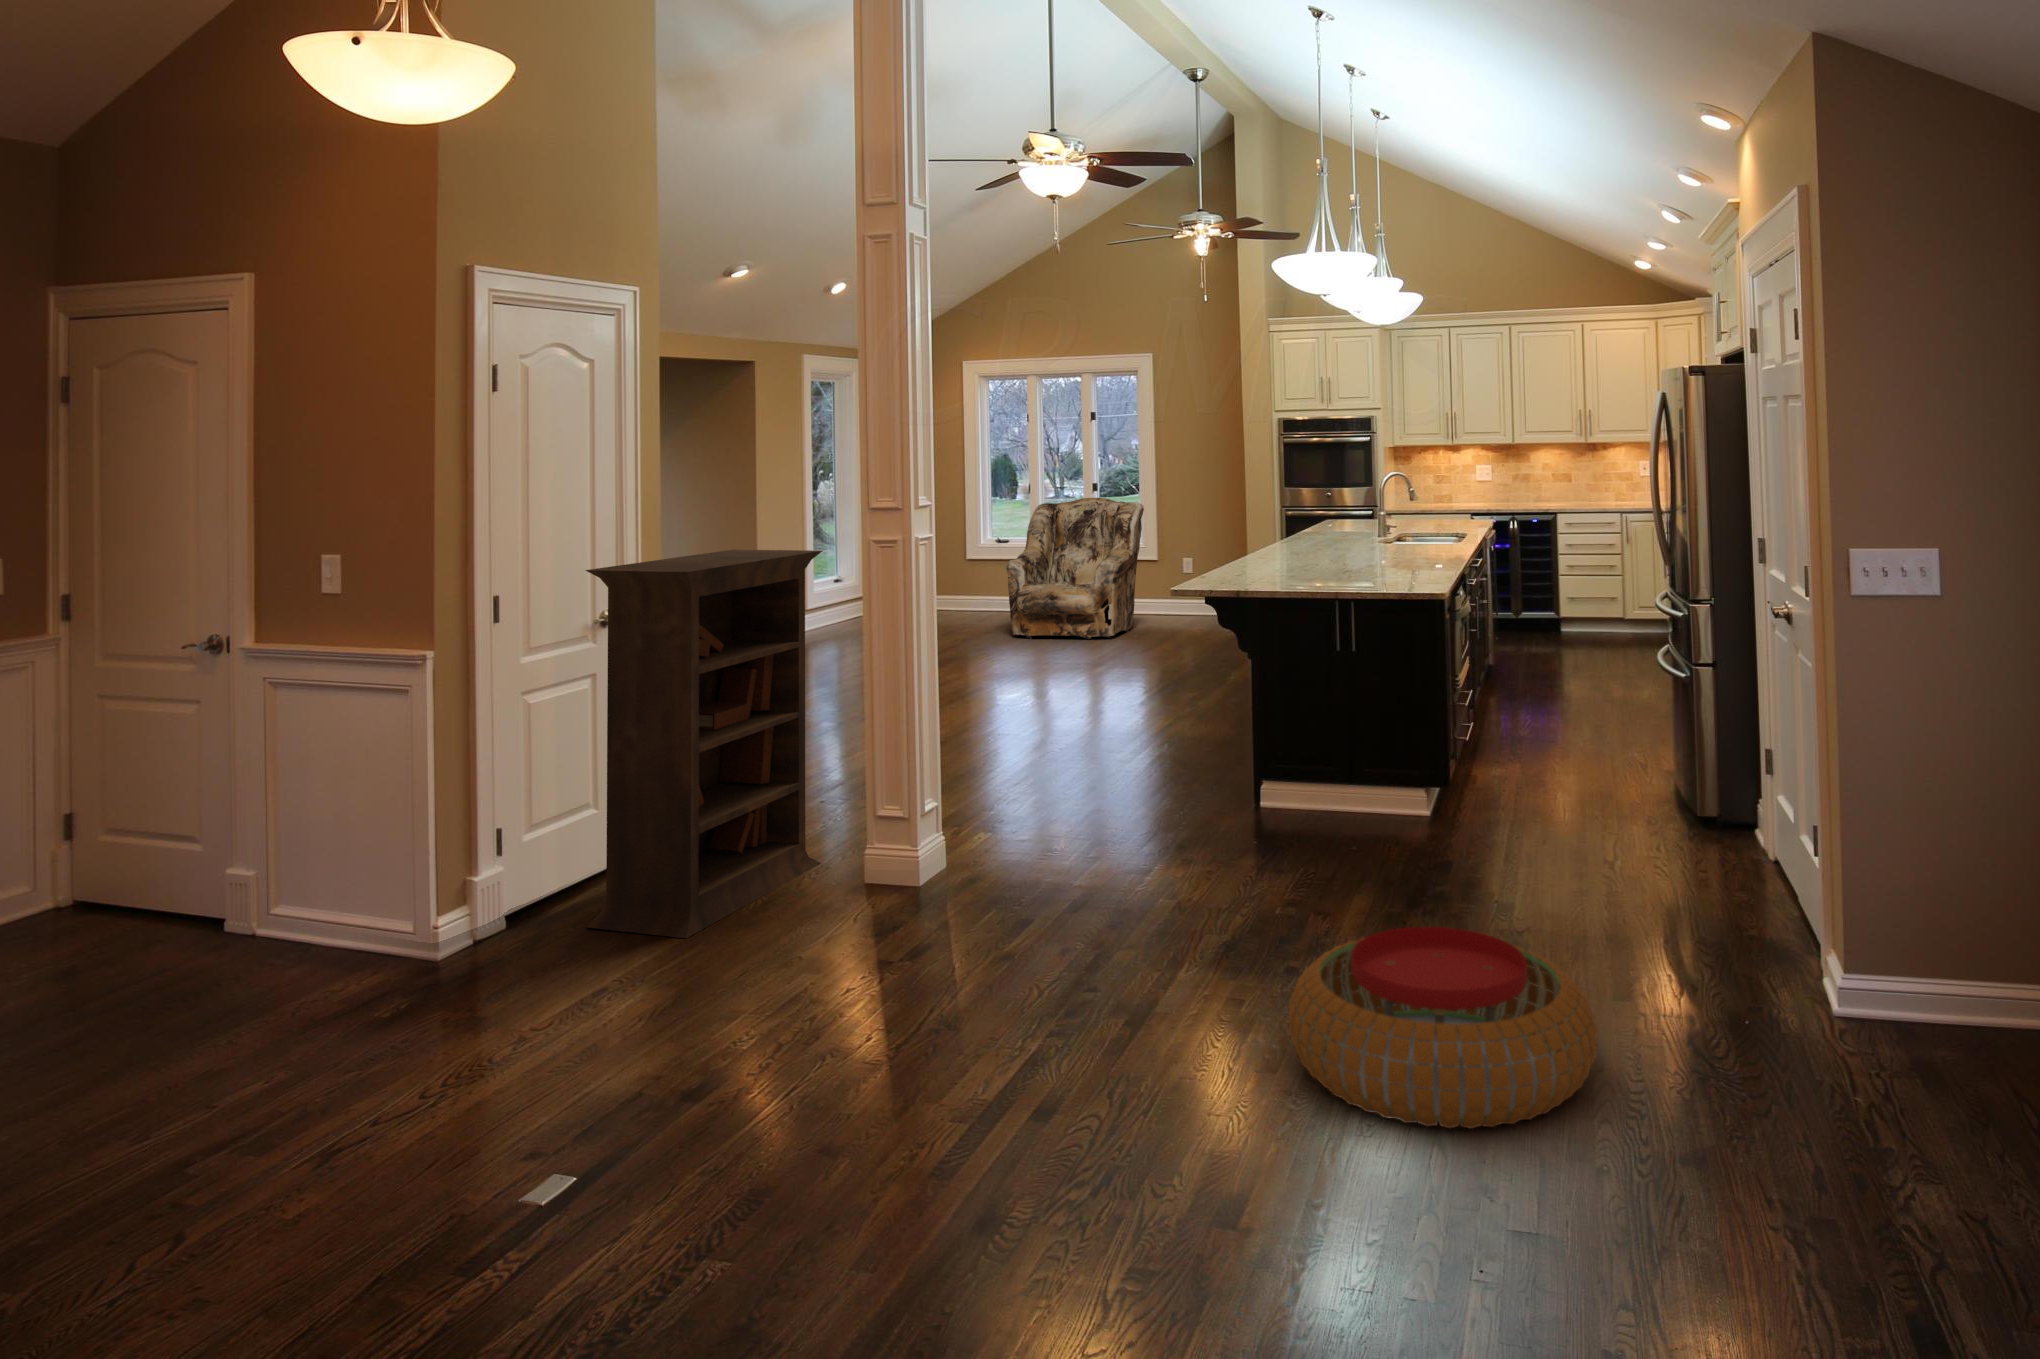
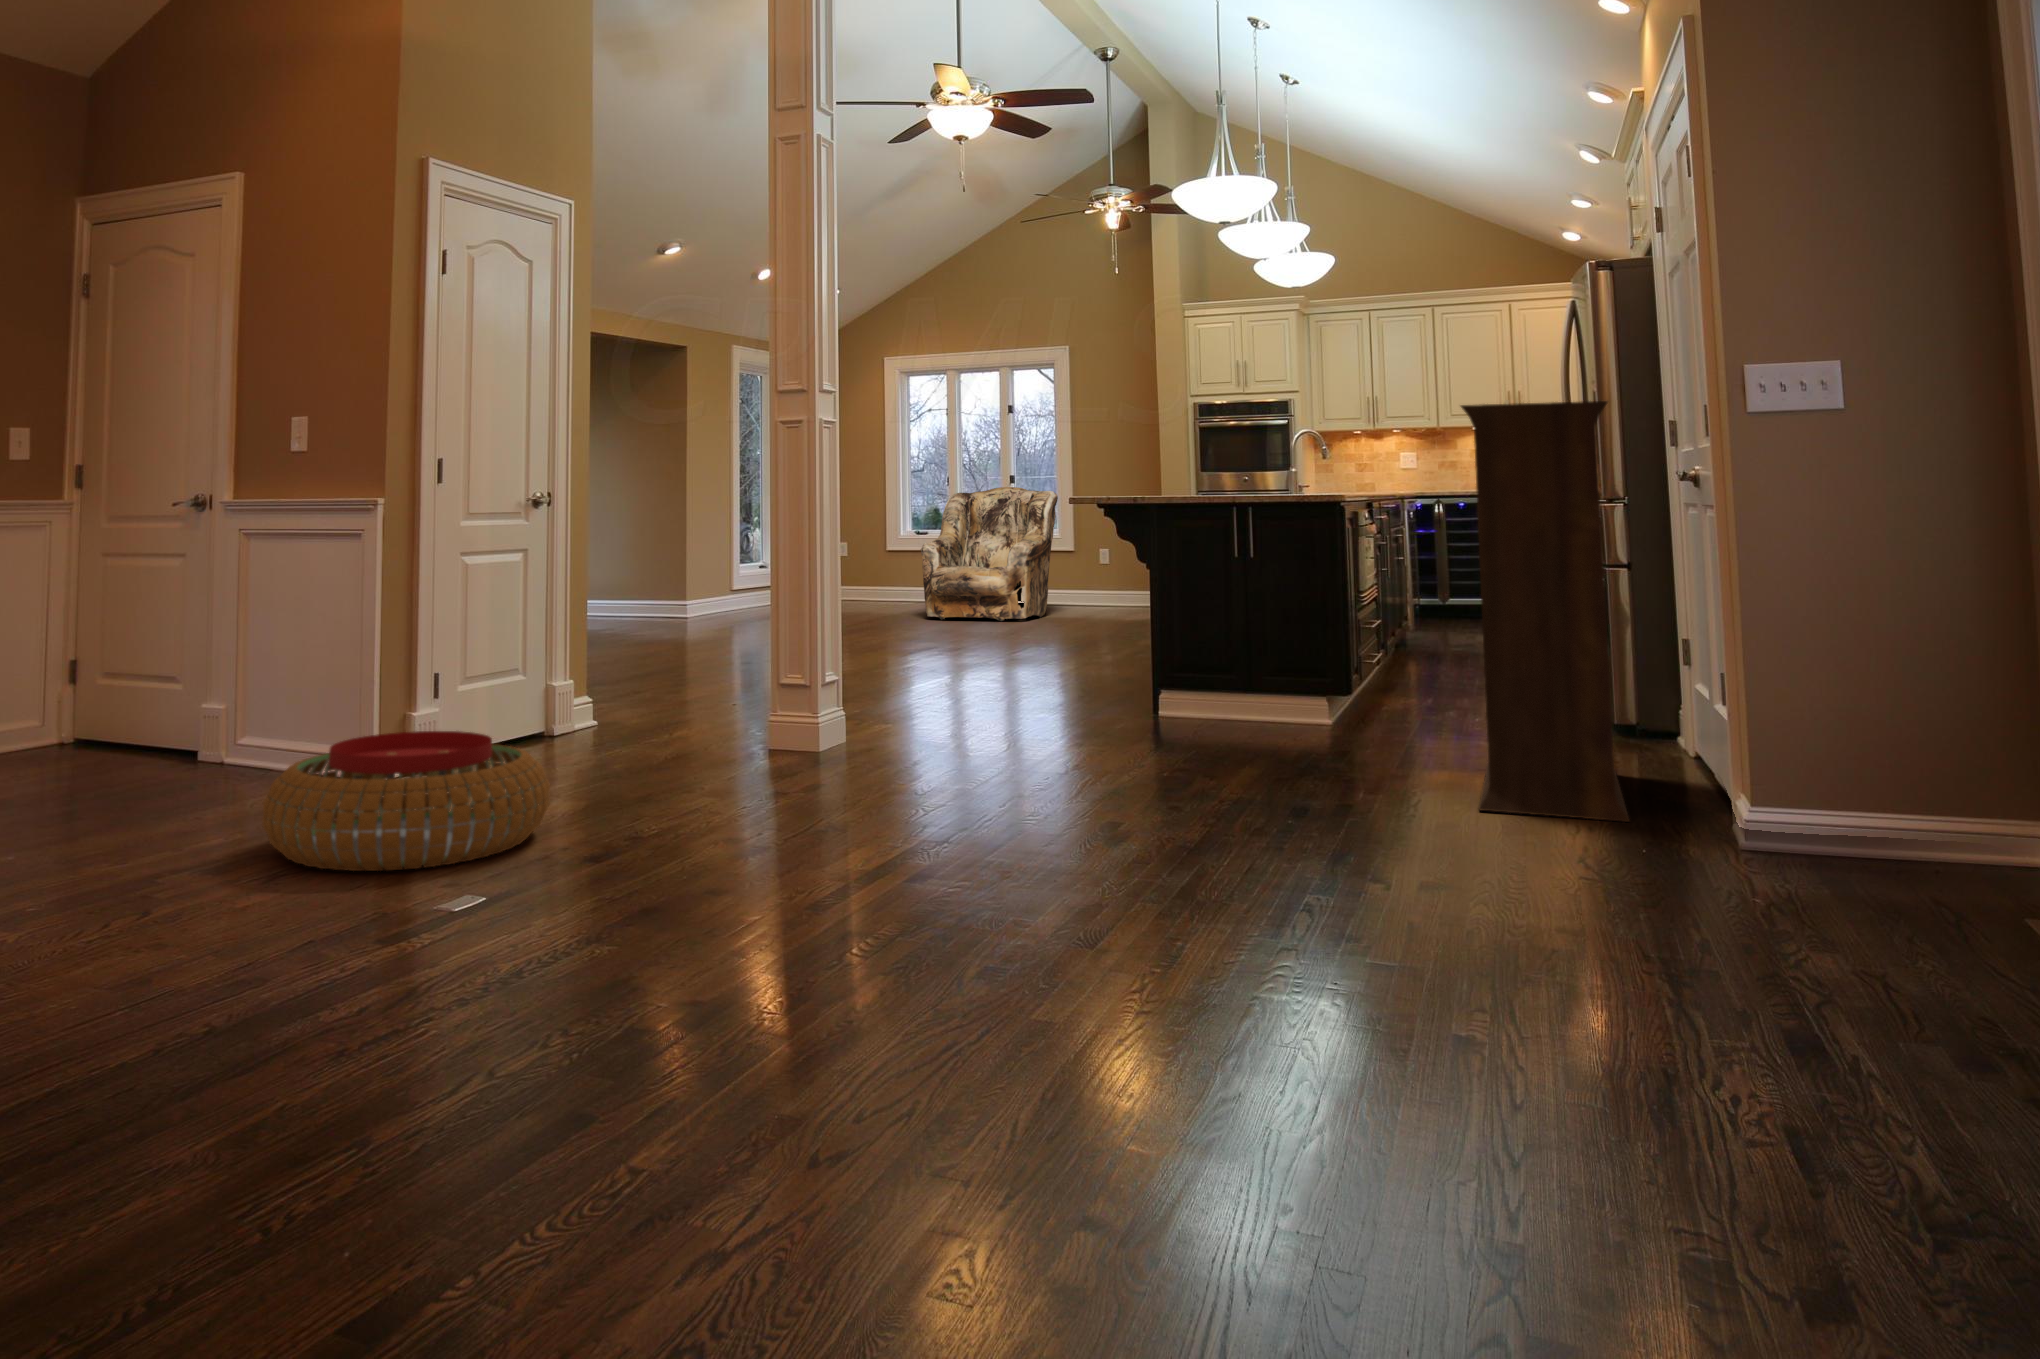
bookcase: present [586,550,822,938] -> present [1461,401,1630,822]
pouf: present [1289,927,1597,1129] -> present [262,731,550,871]

